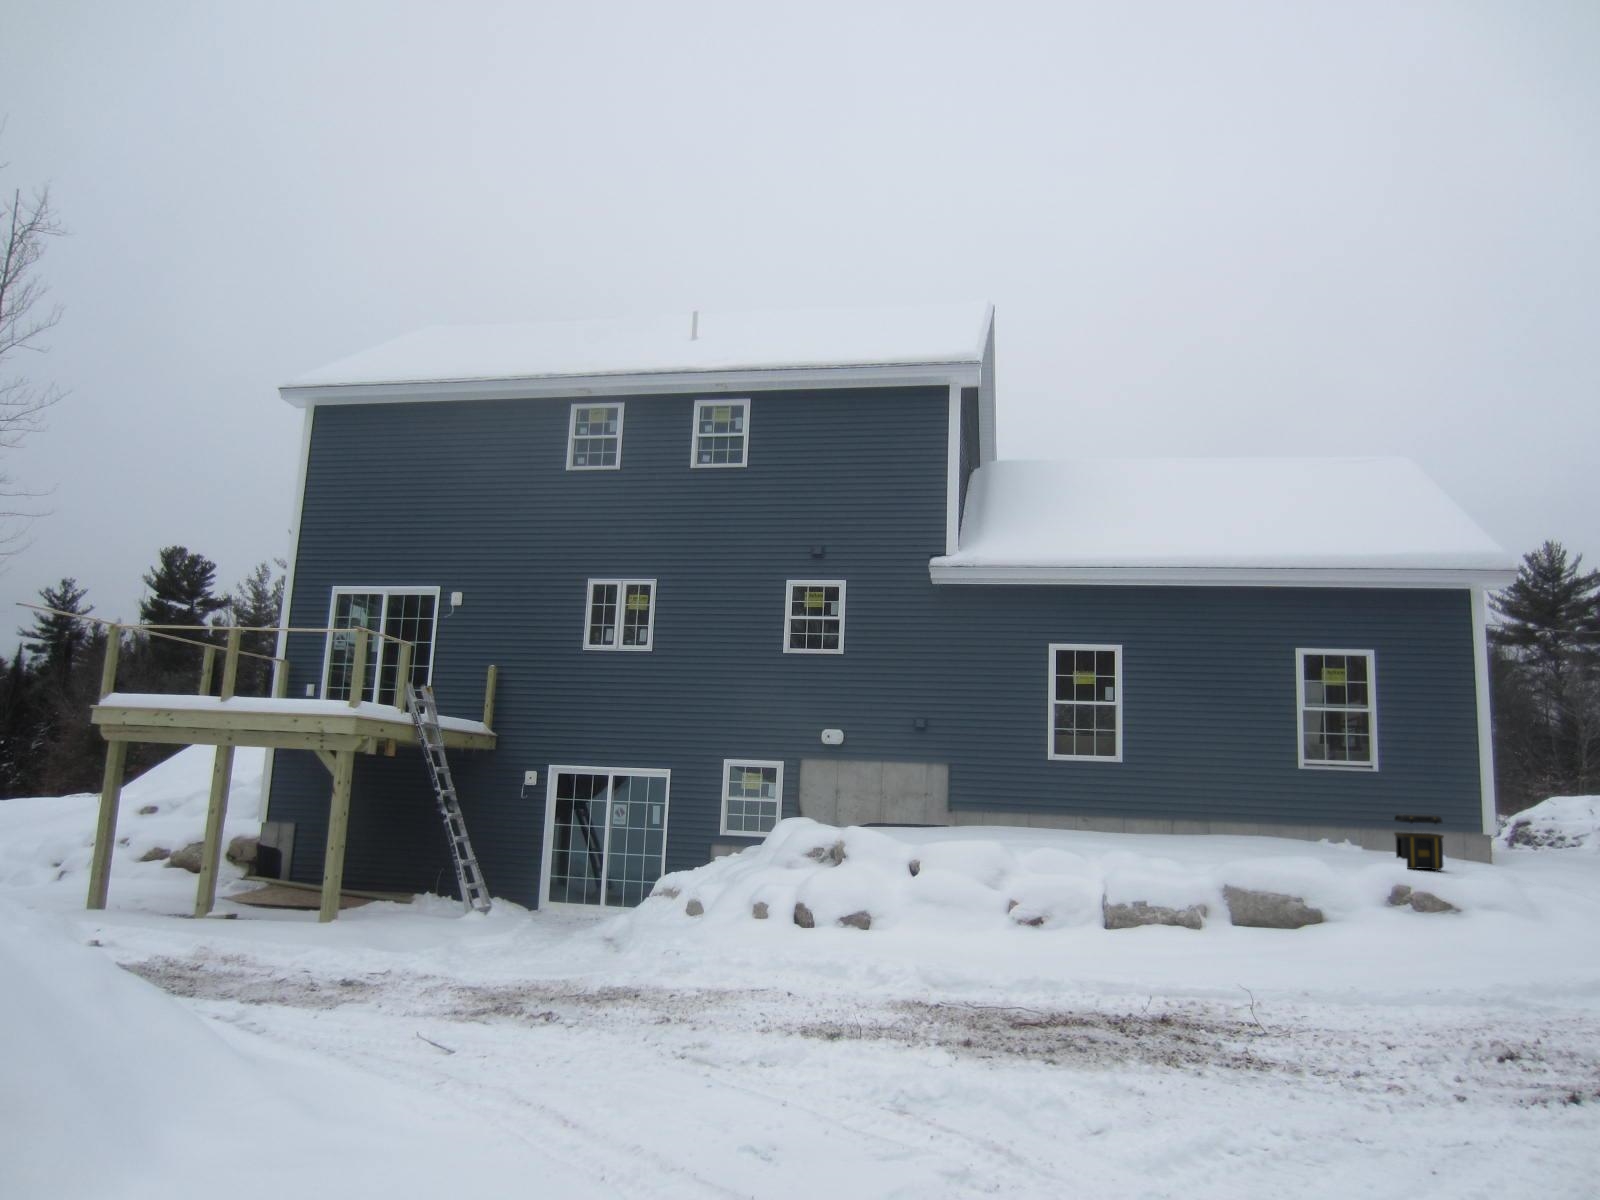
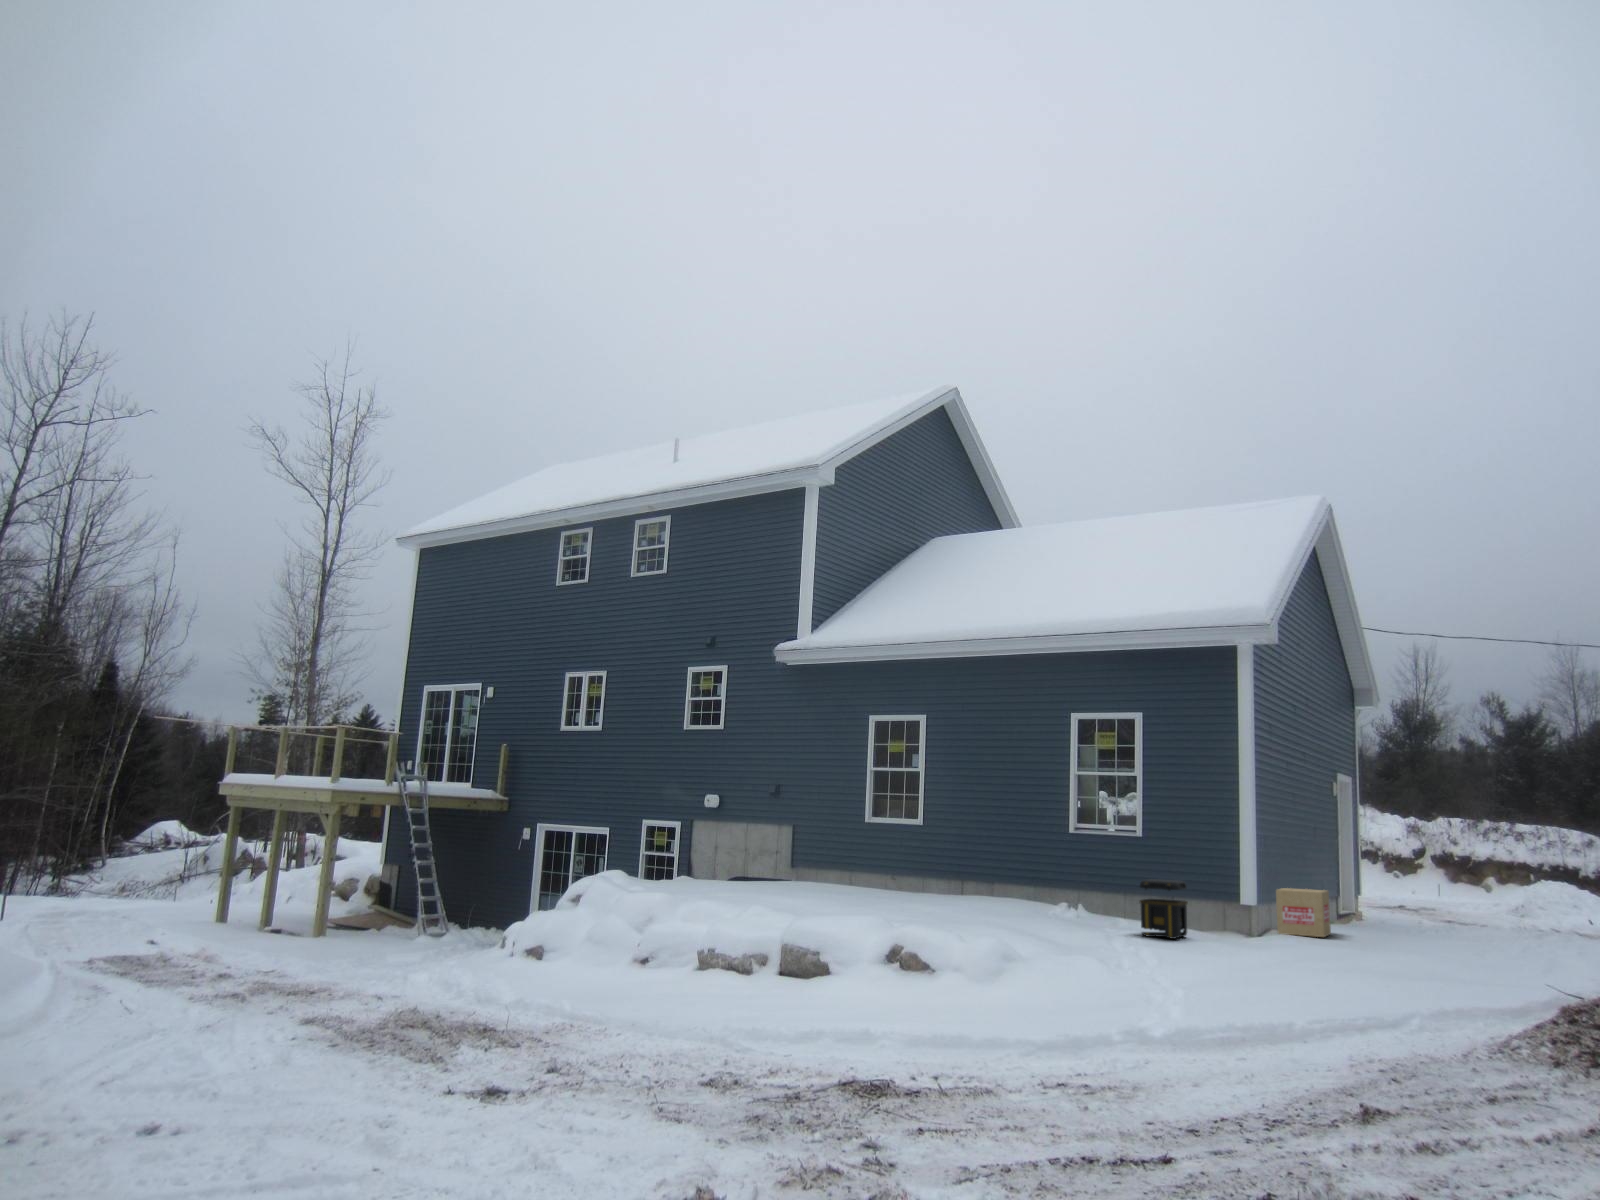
cardboard box: none [1437,819,1496,863] -> present [1276,888,1331,937]

